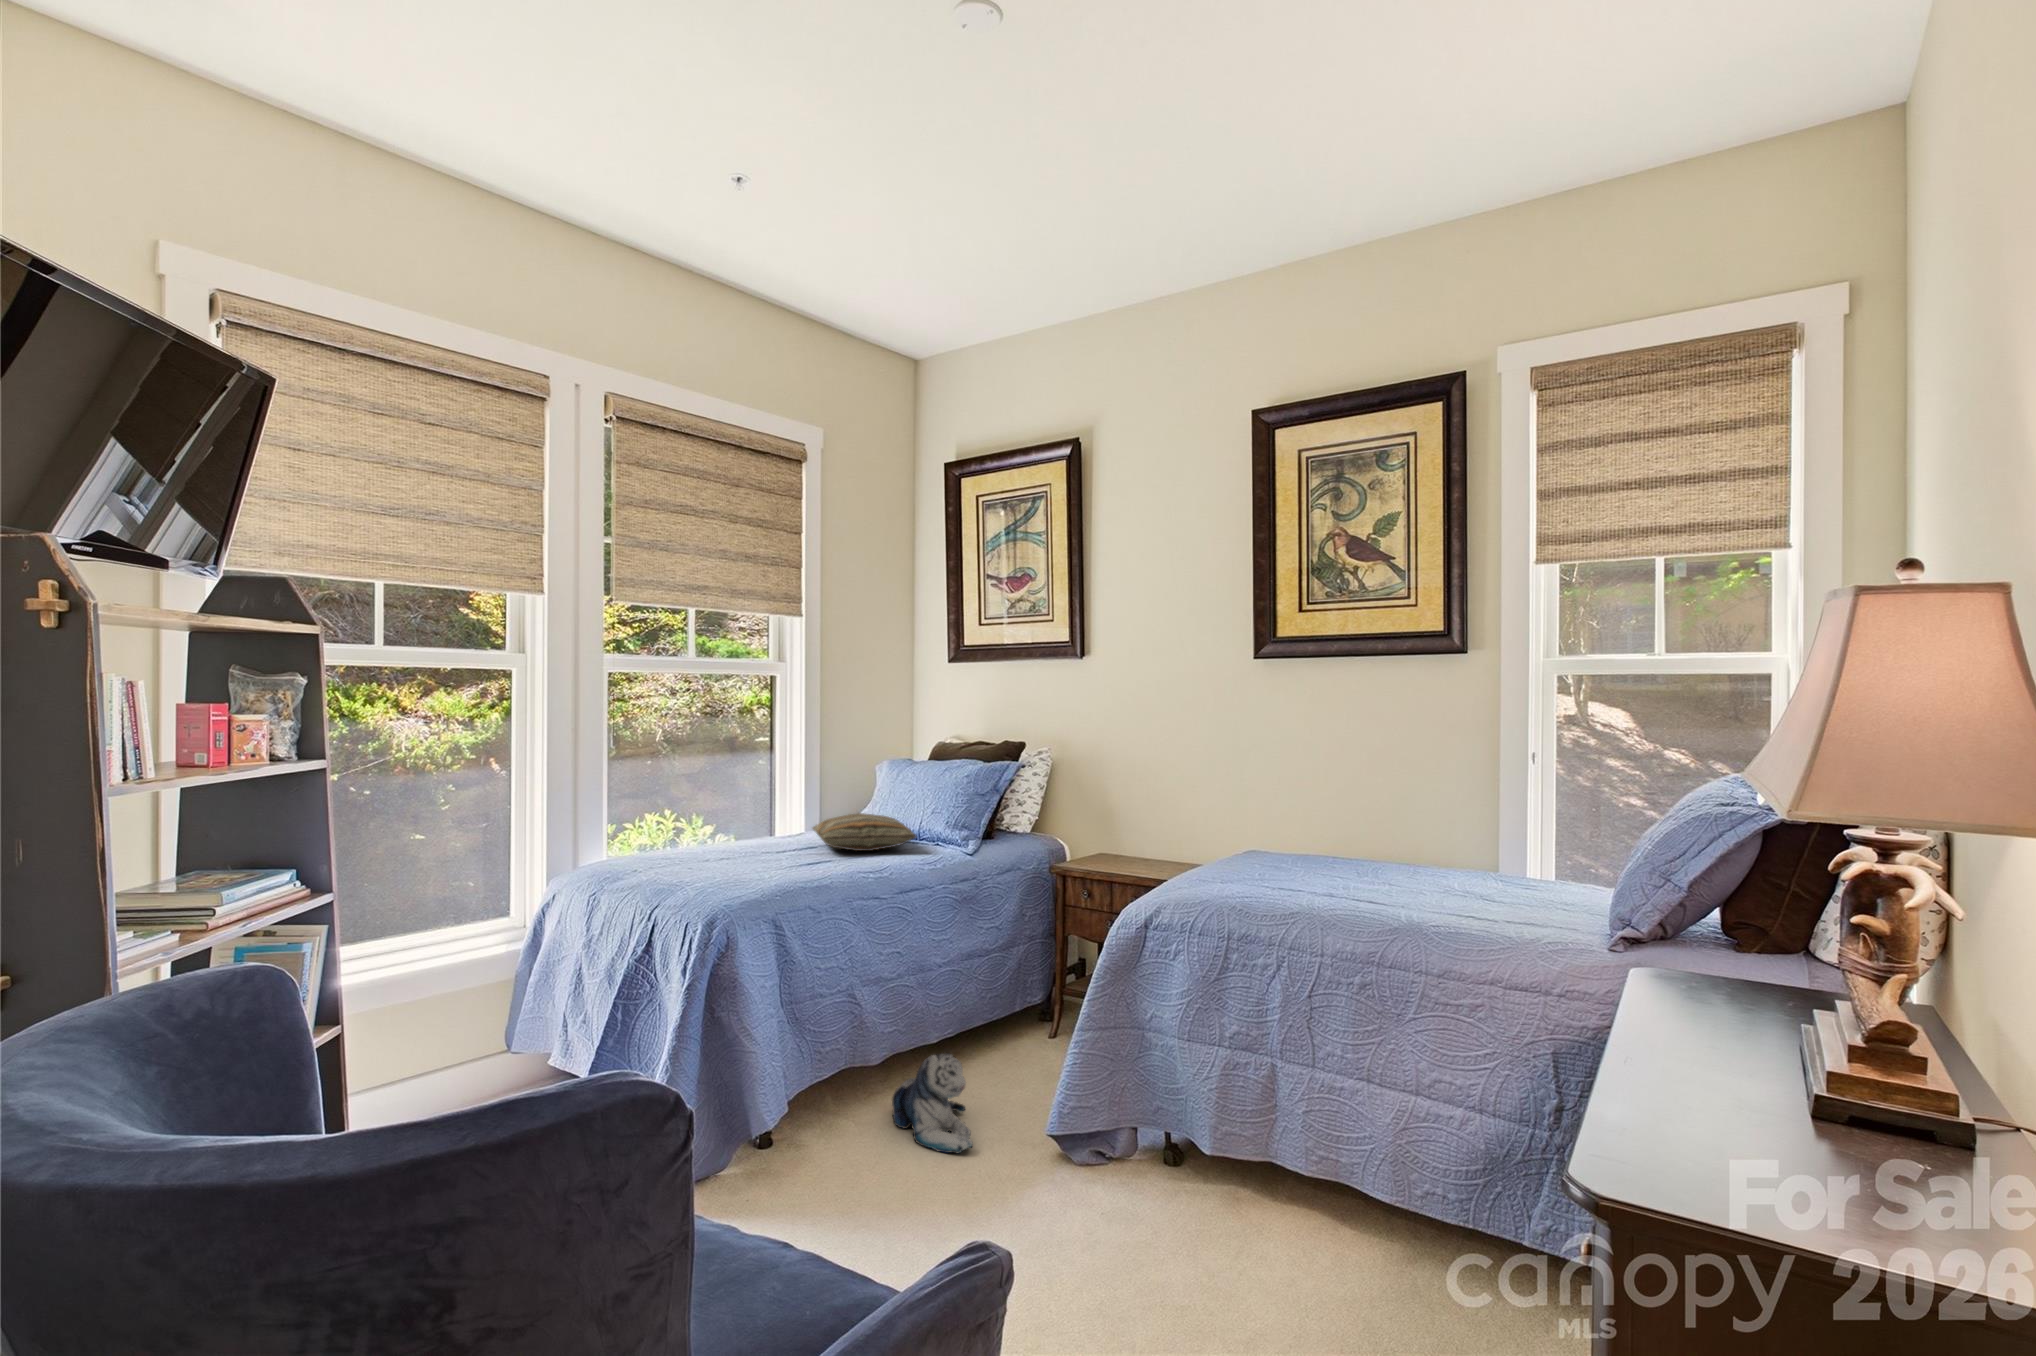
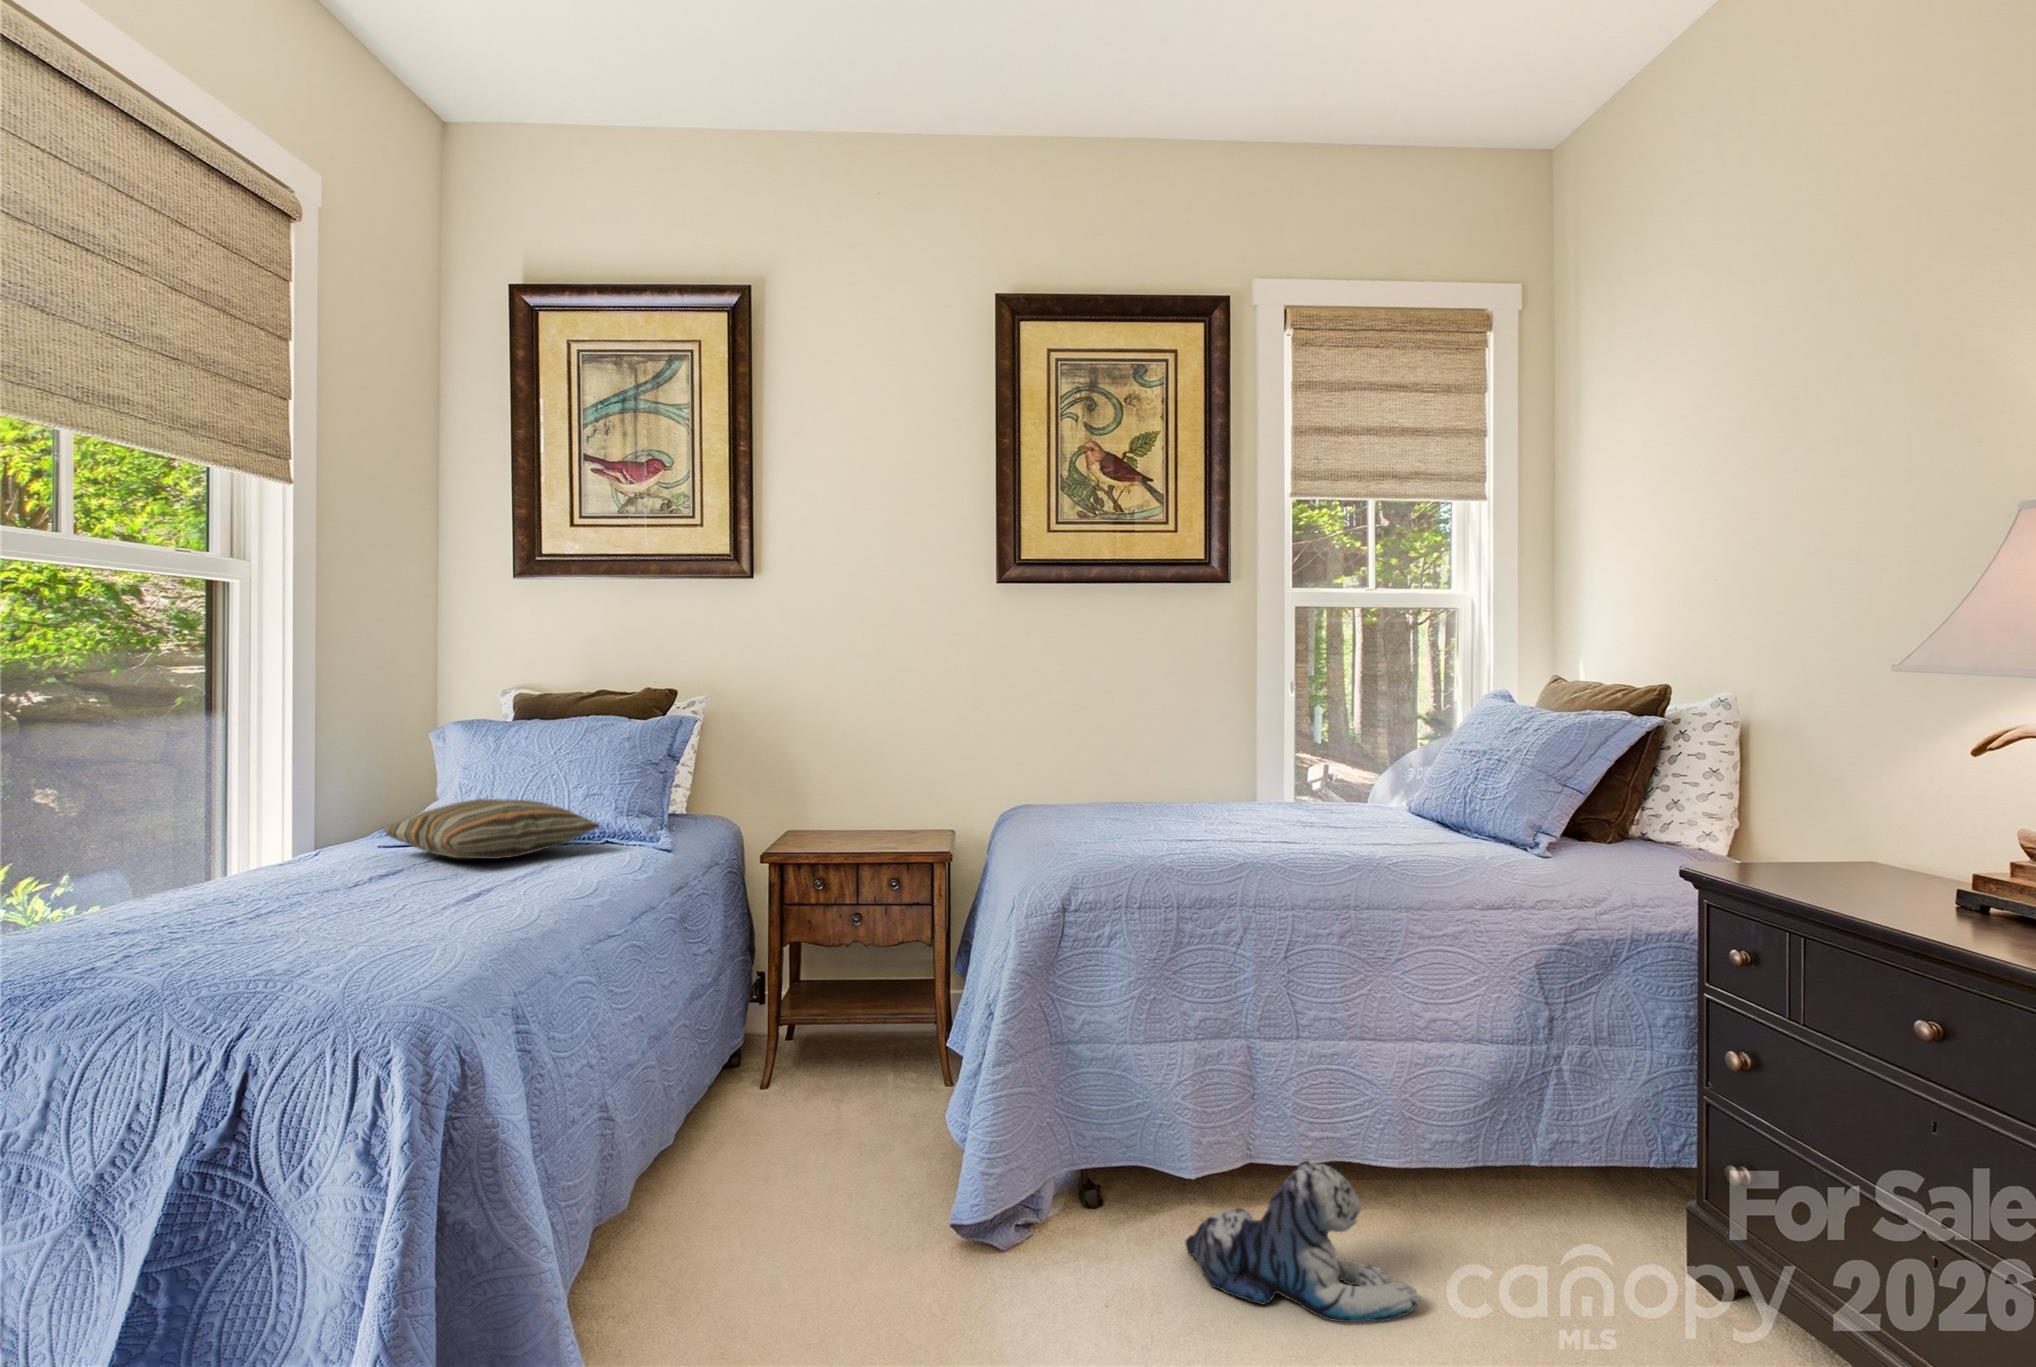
plush toy: present [892,1053,972,1153] -> present [1185,1161,1419,1322]

